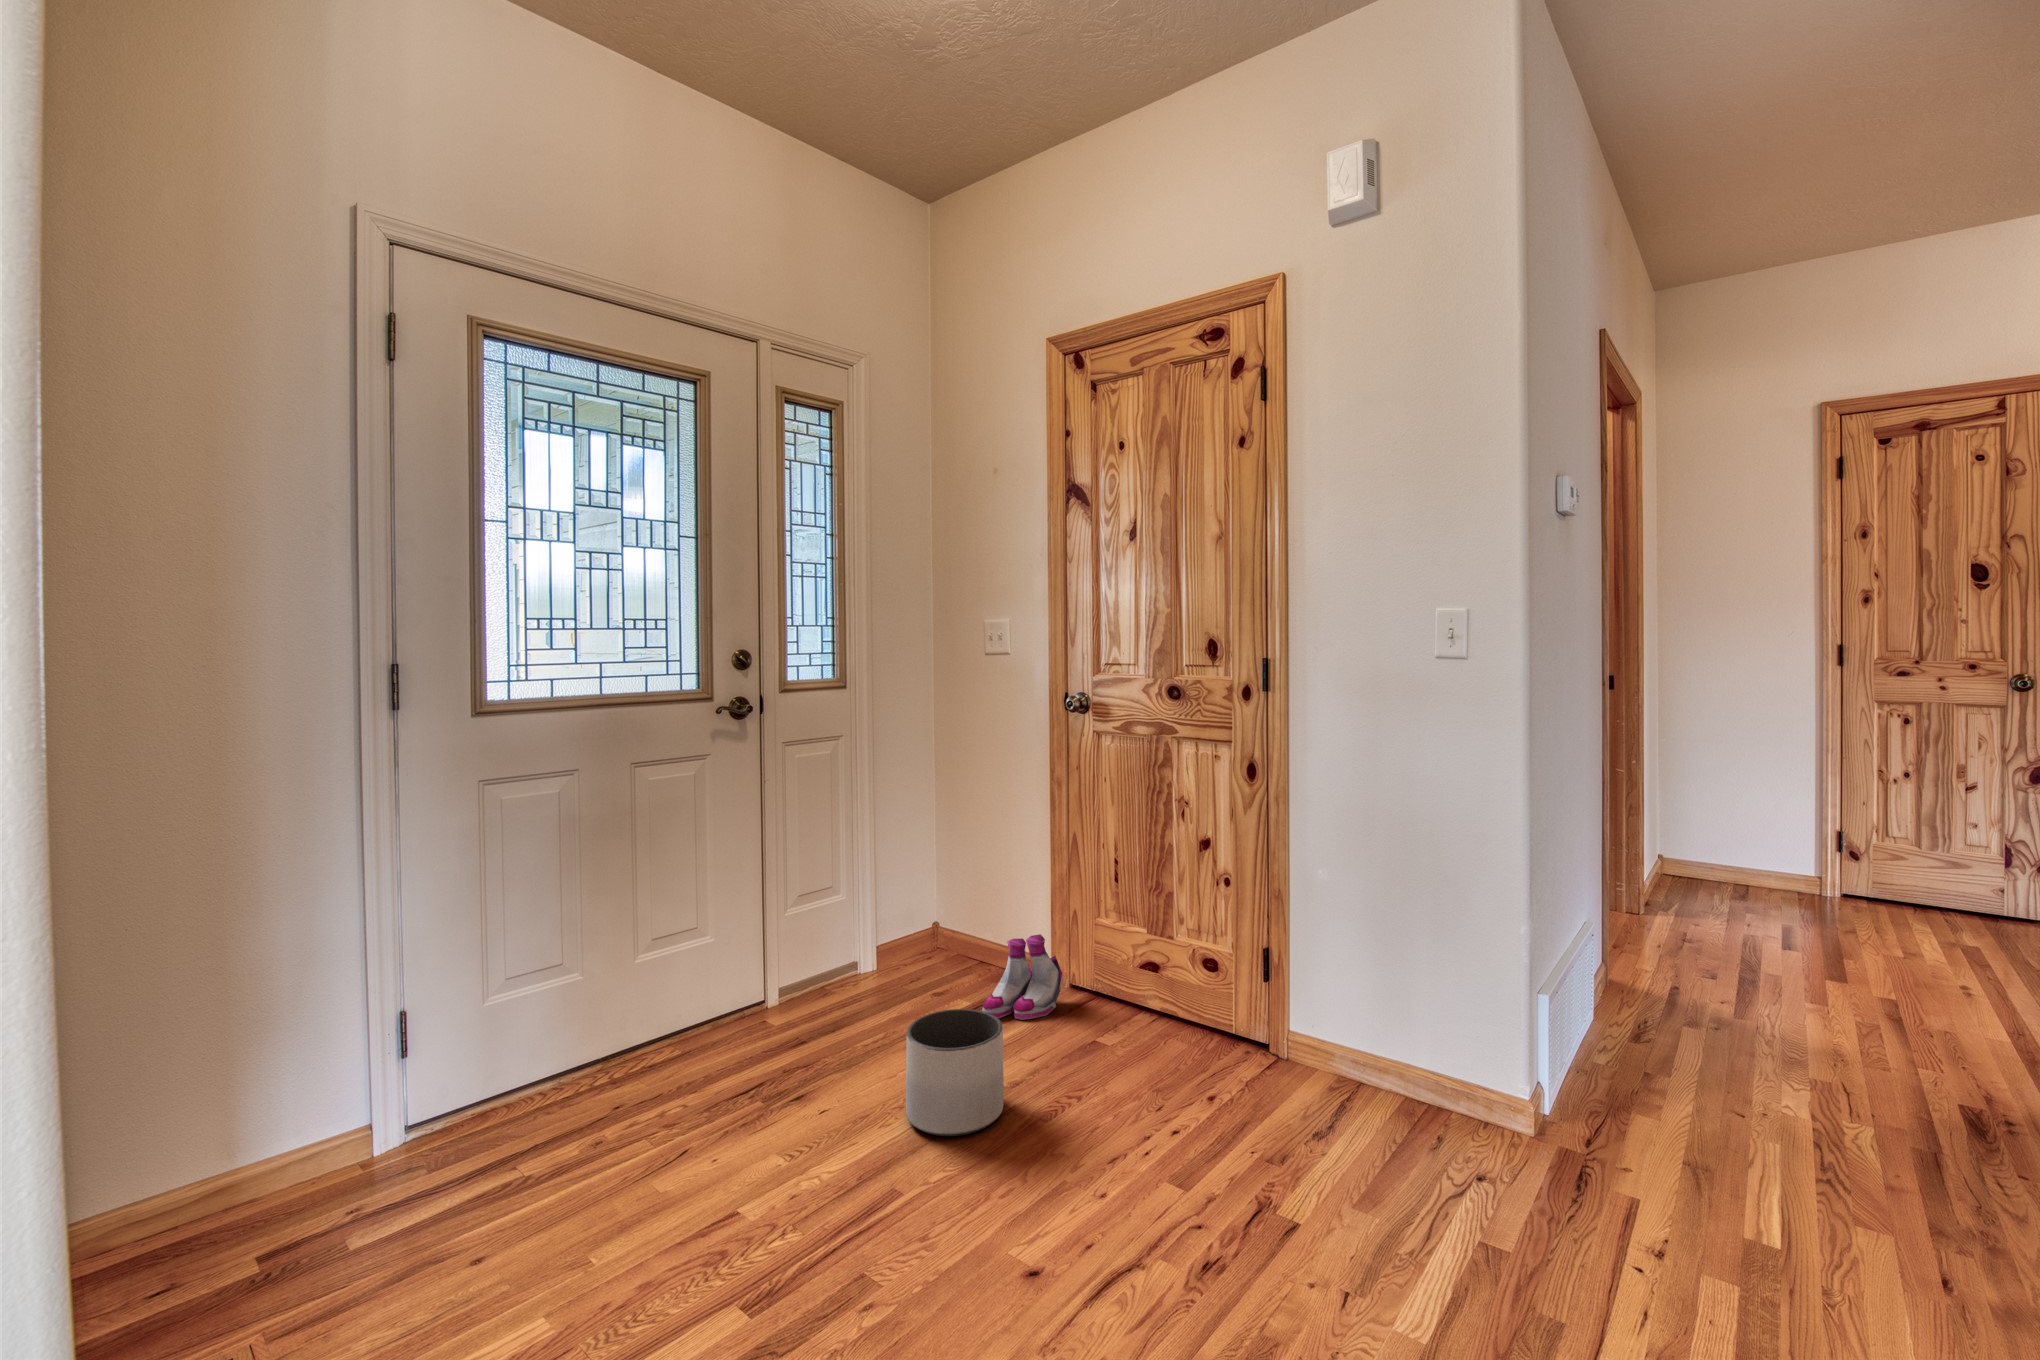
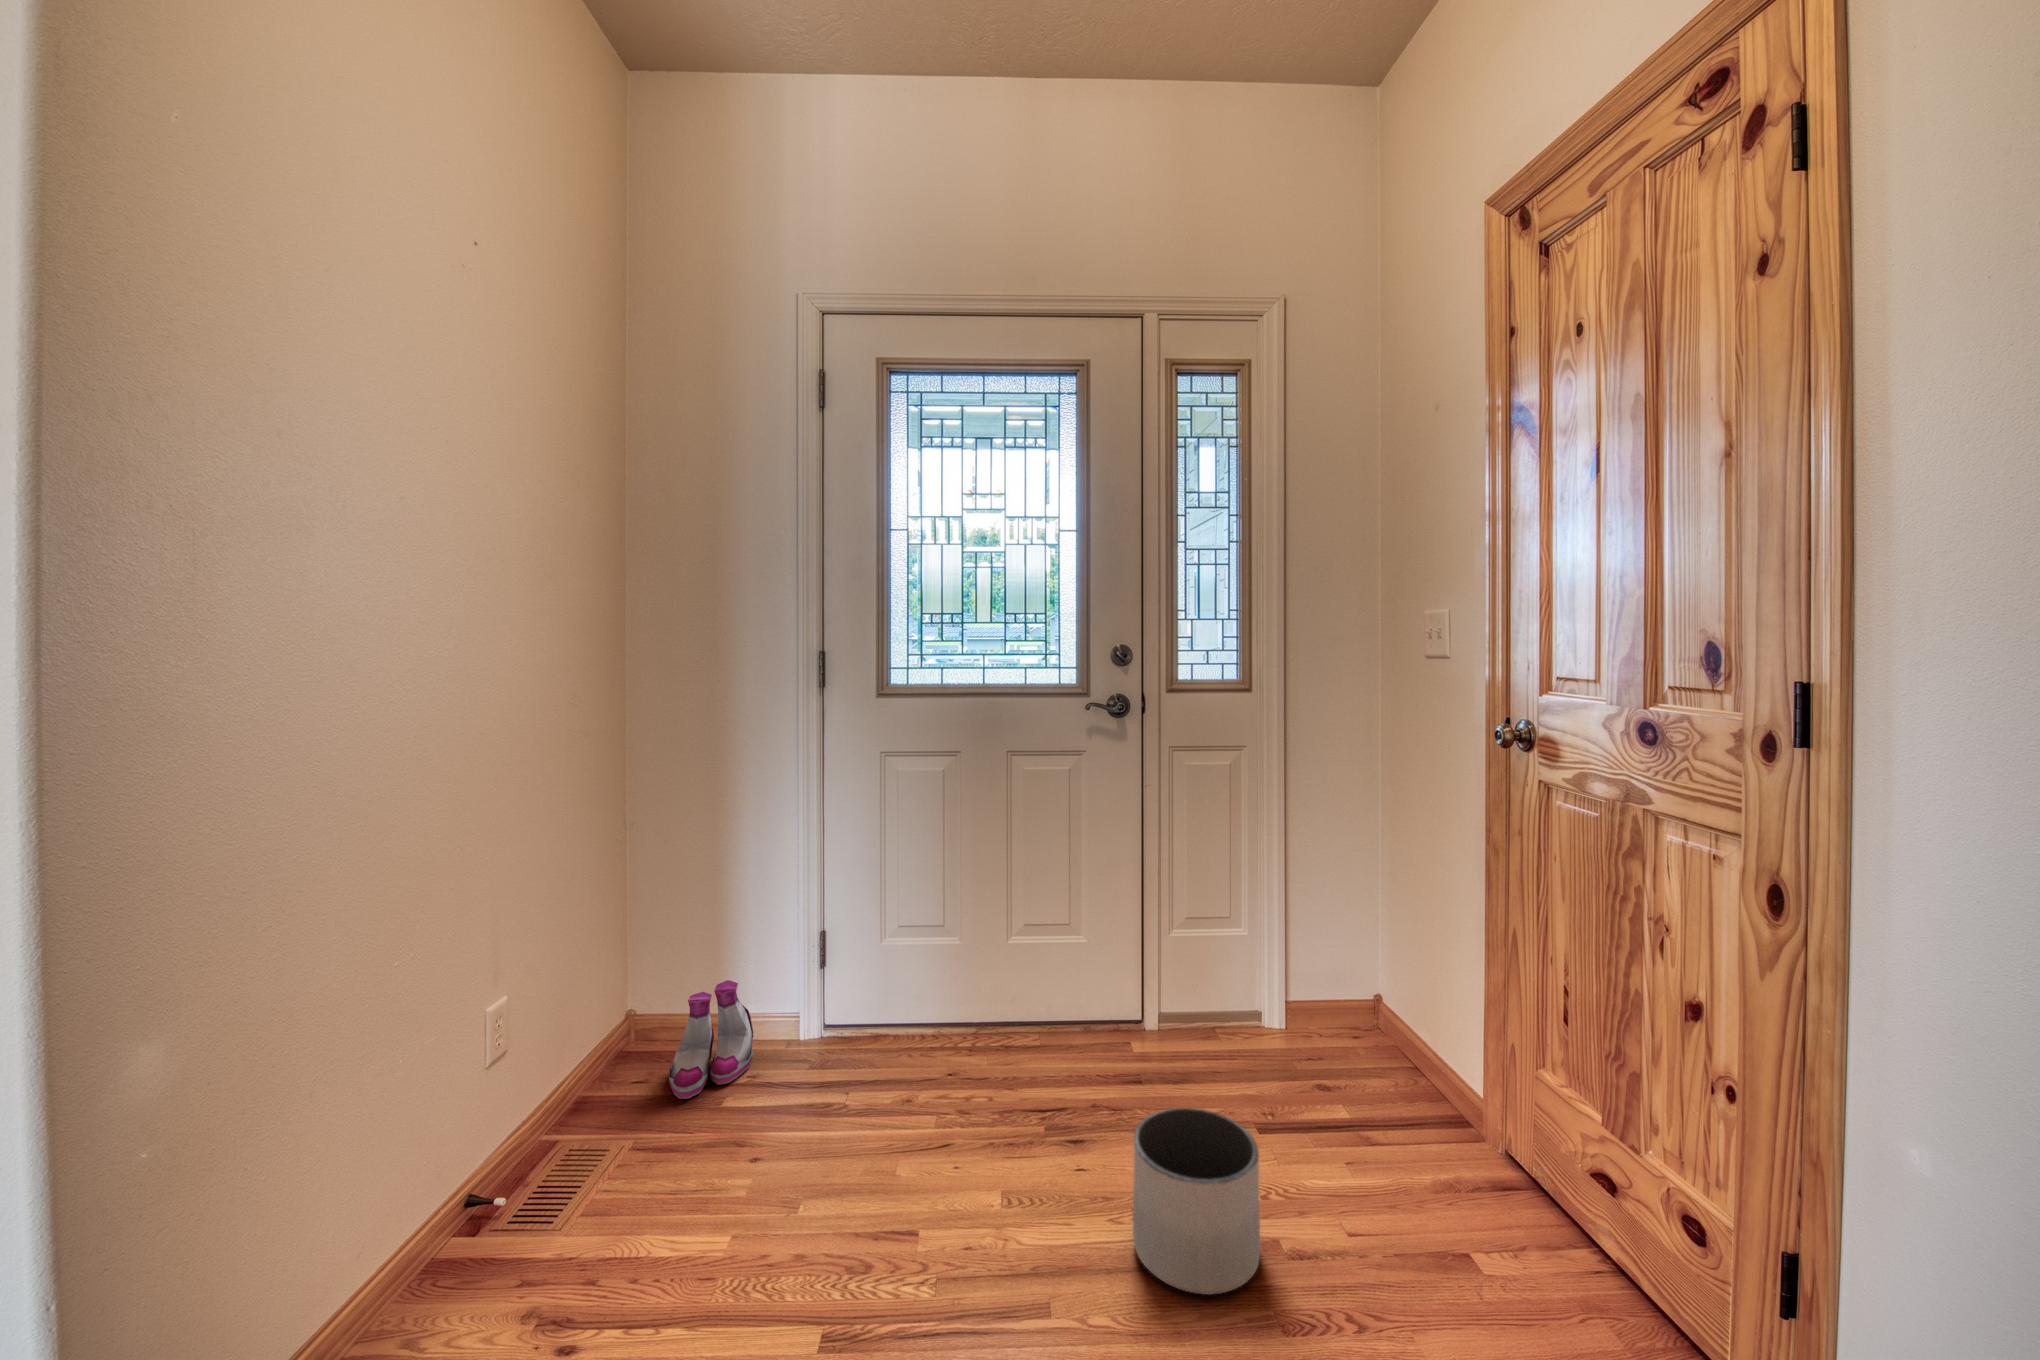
boots: present [982,934,1063,1020] -> present [669,980,753,1099]

